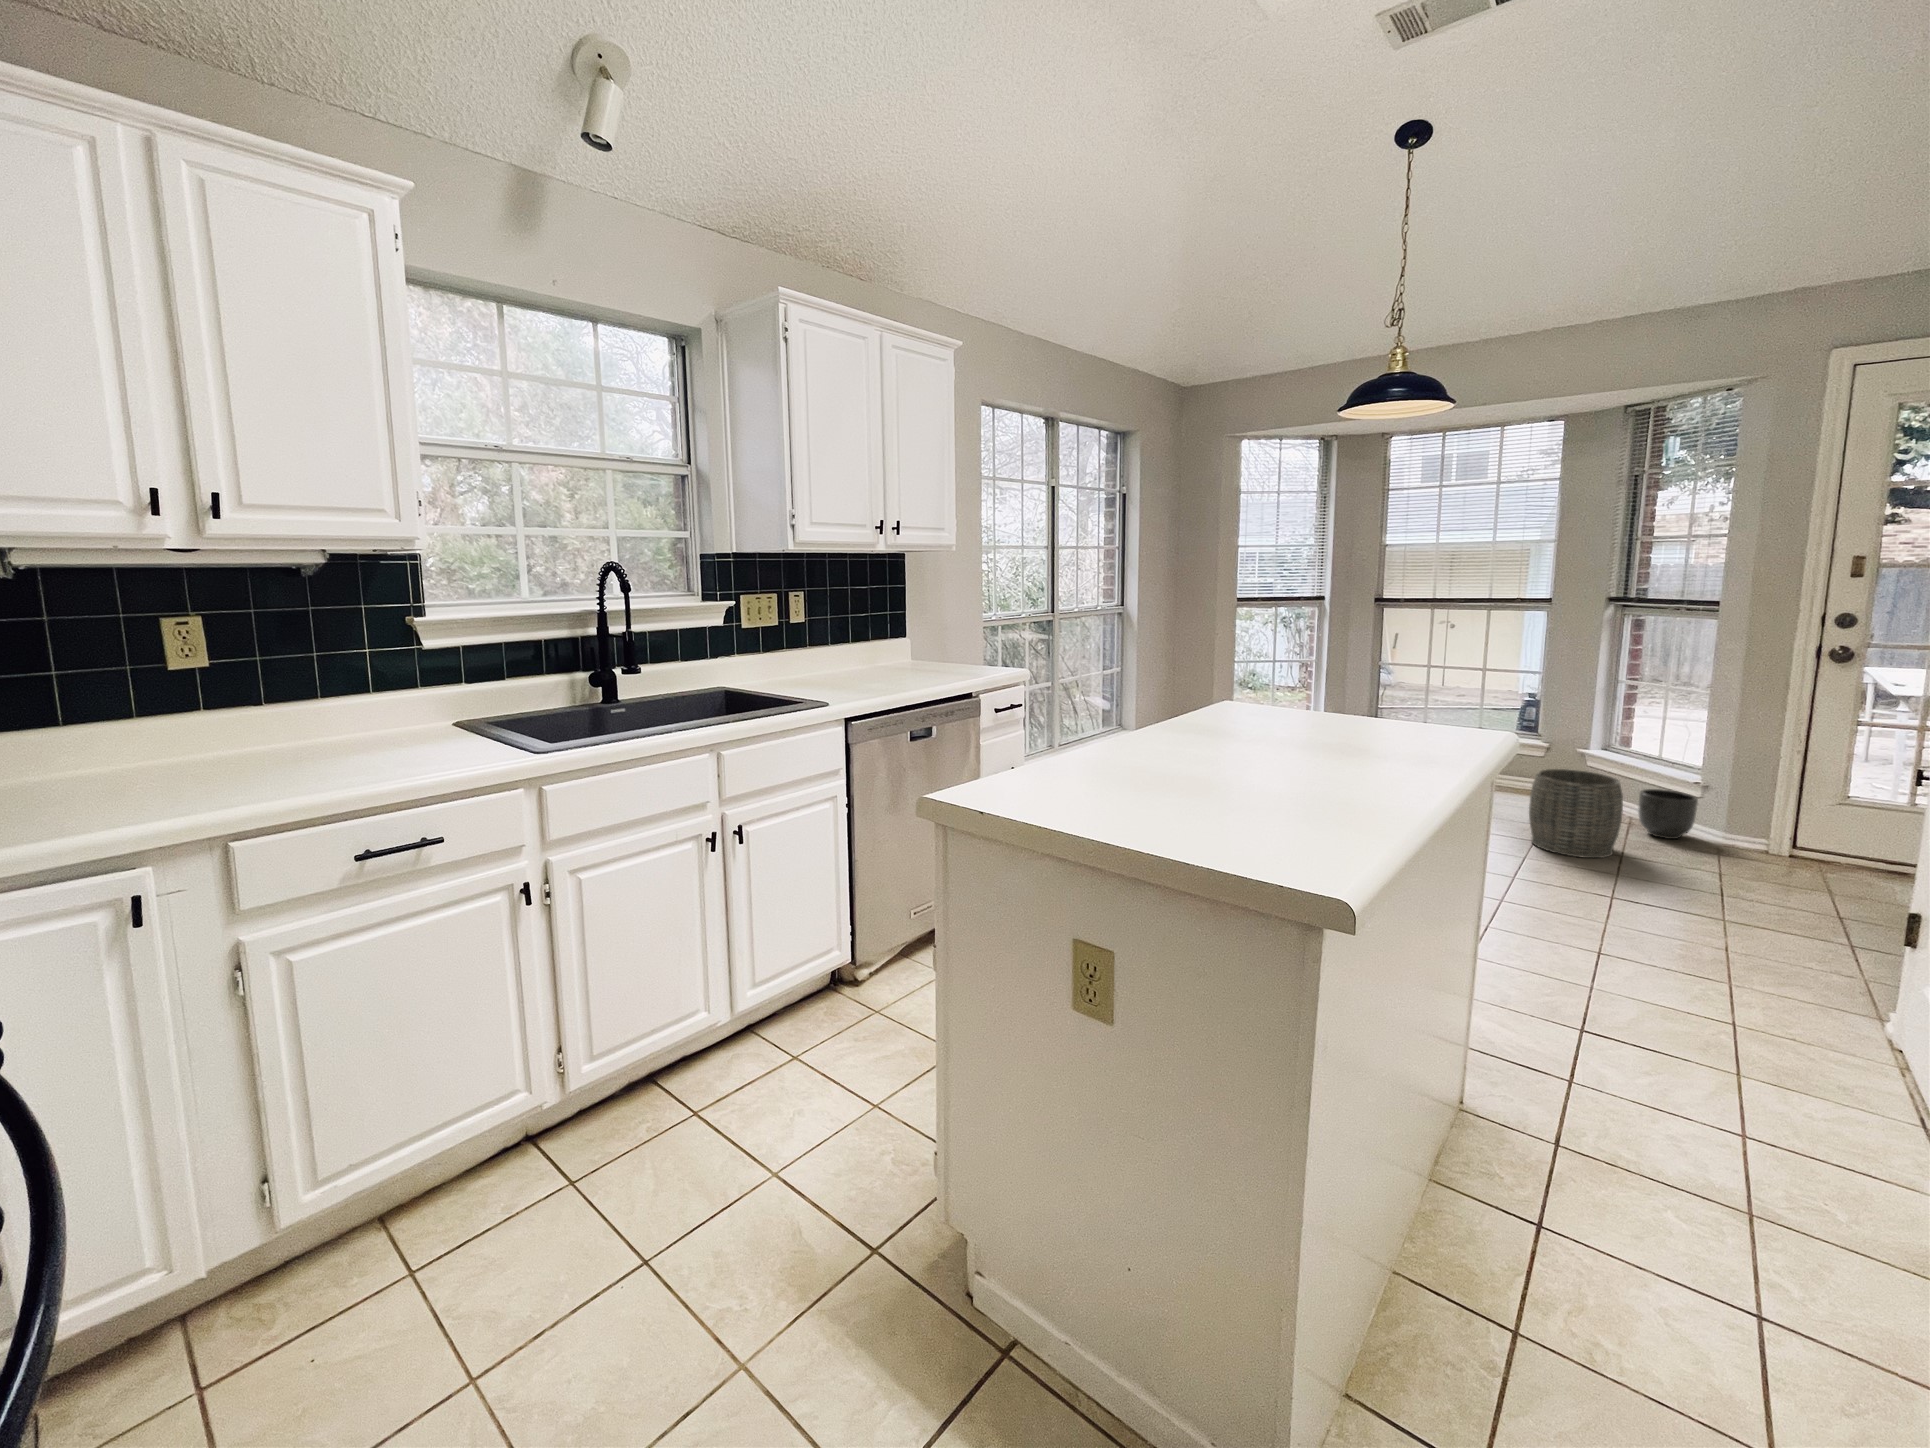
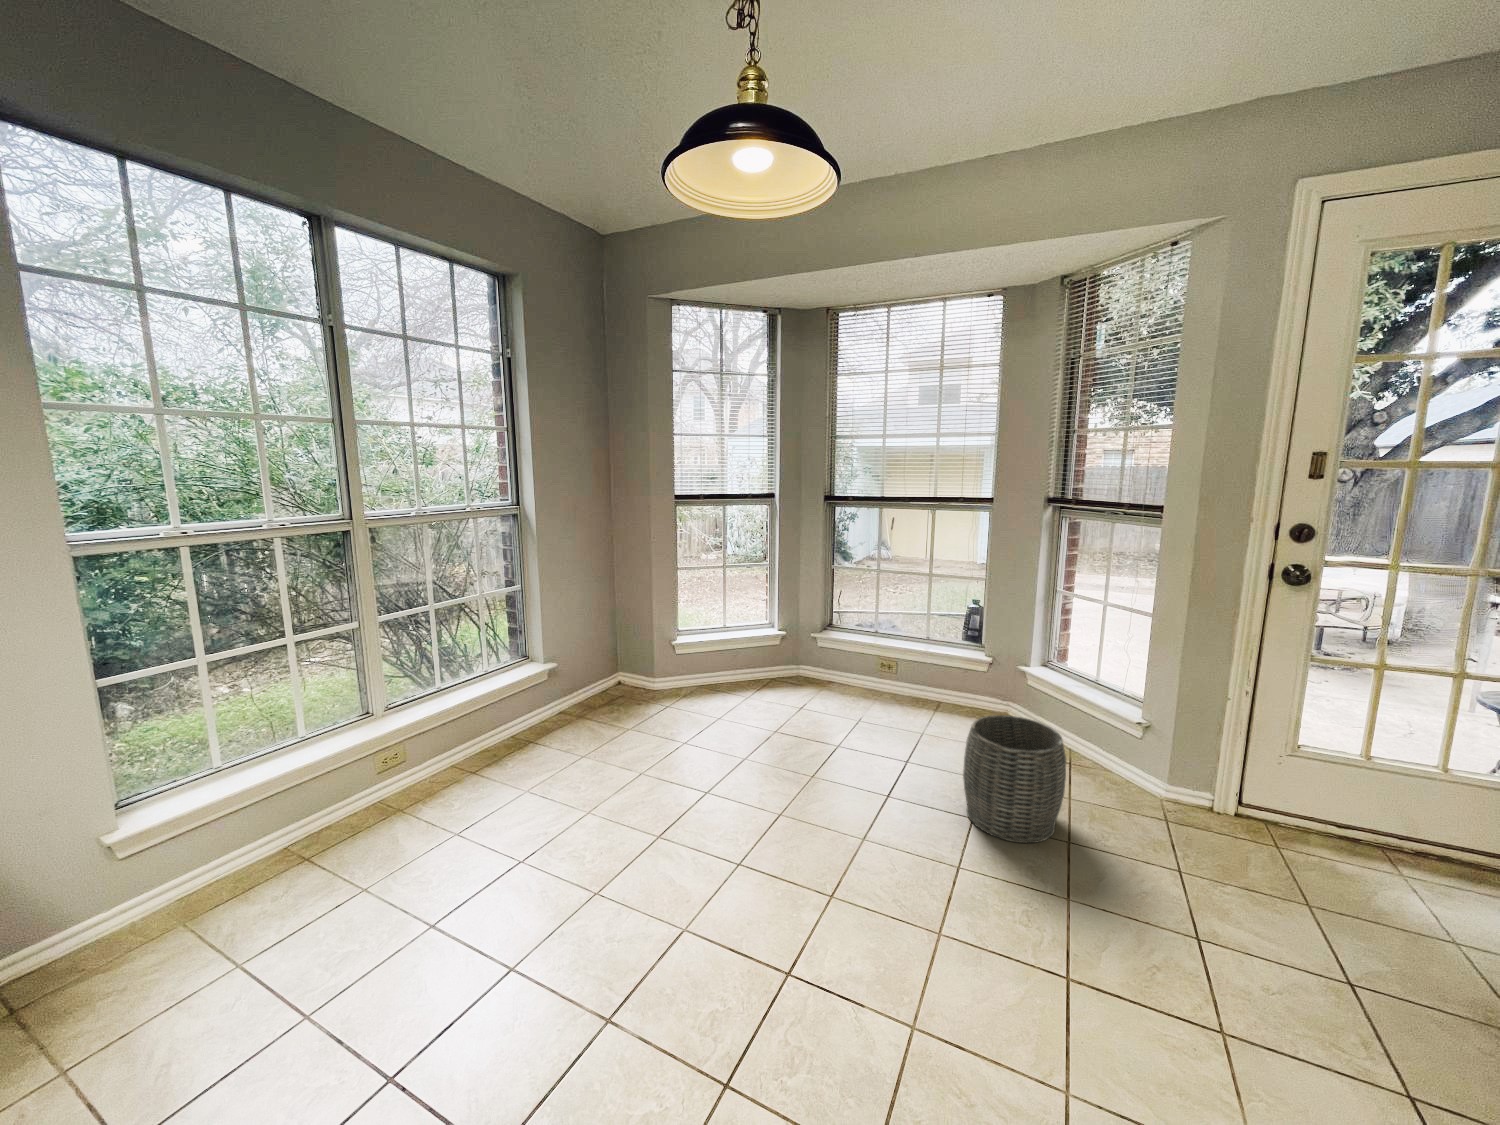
planter: present [1638,789,1698,839] -> none [1079,725,1140,789]

